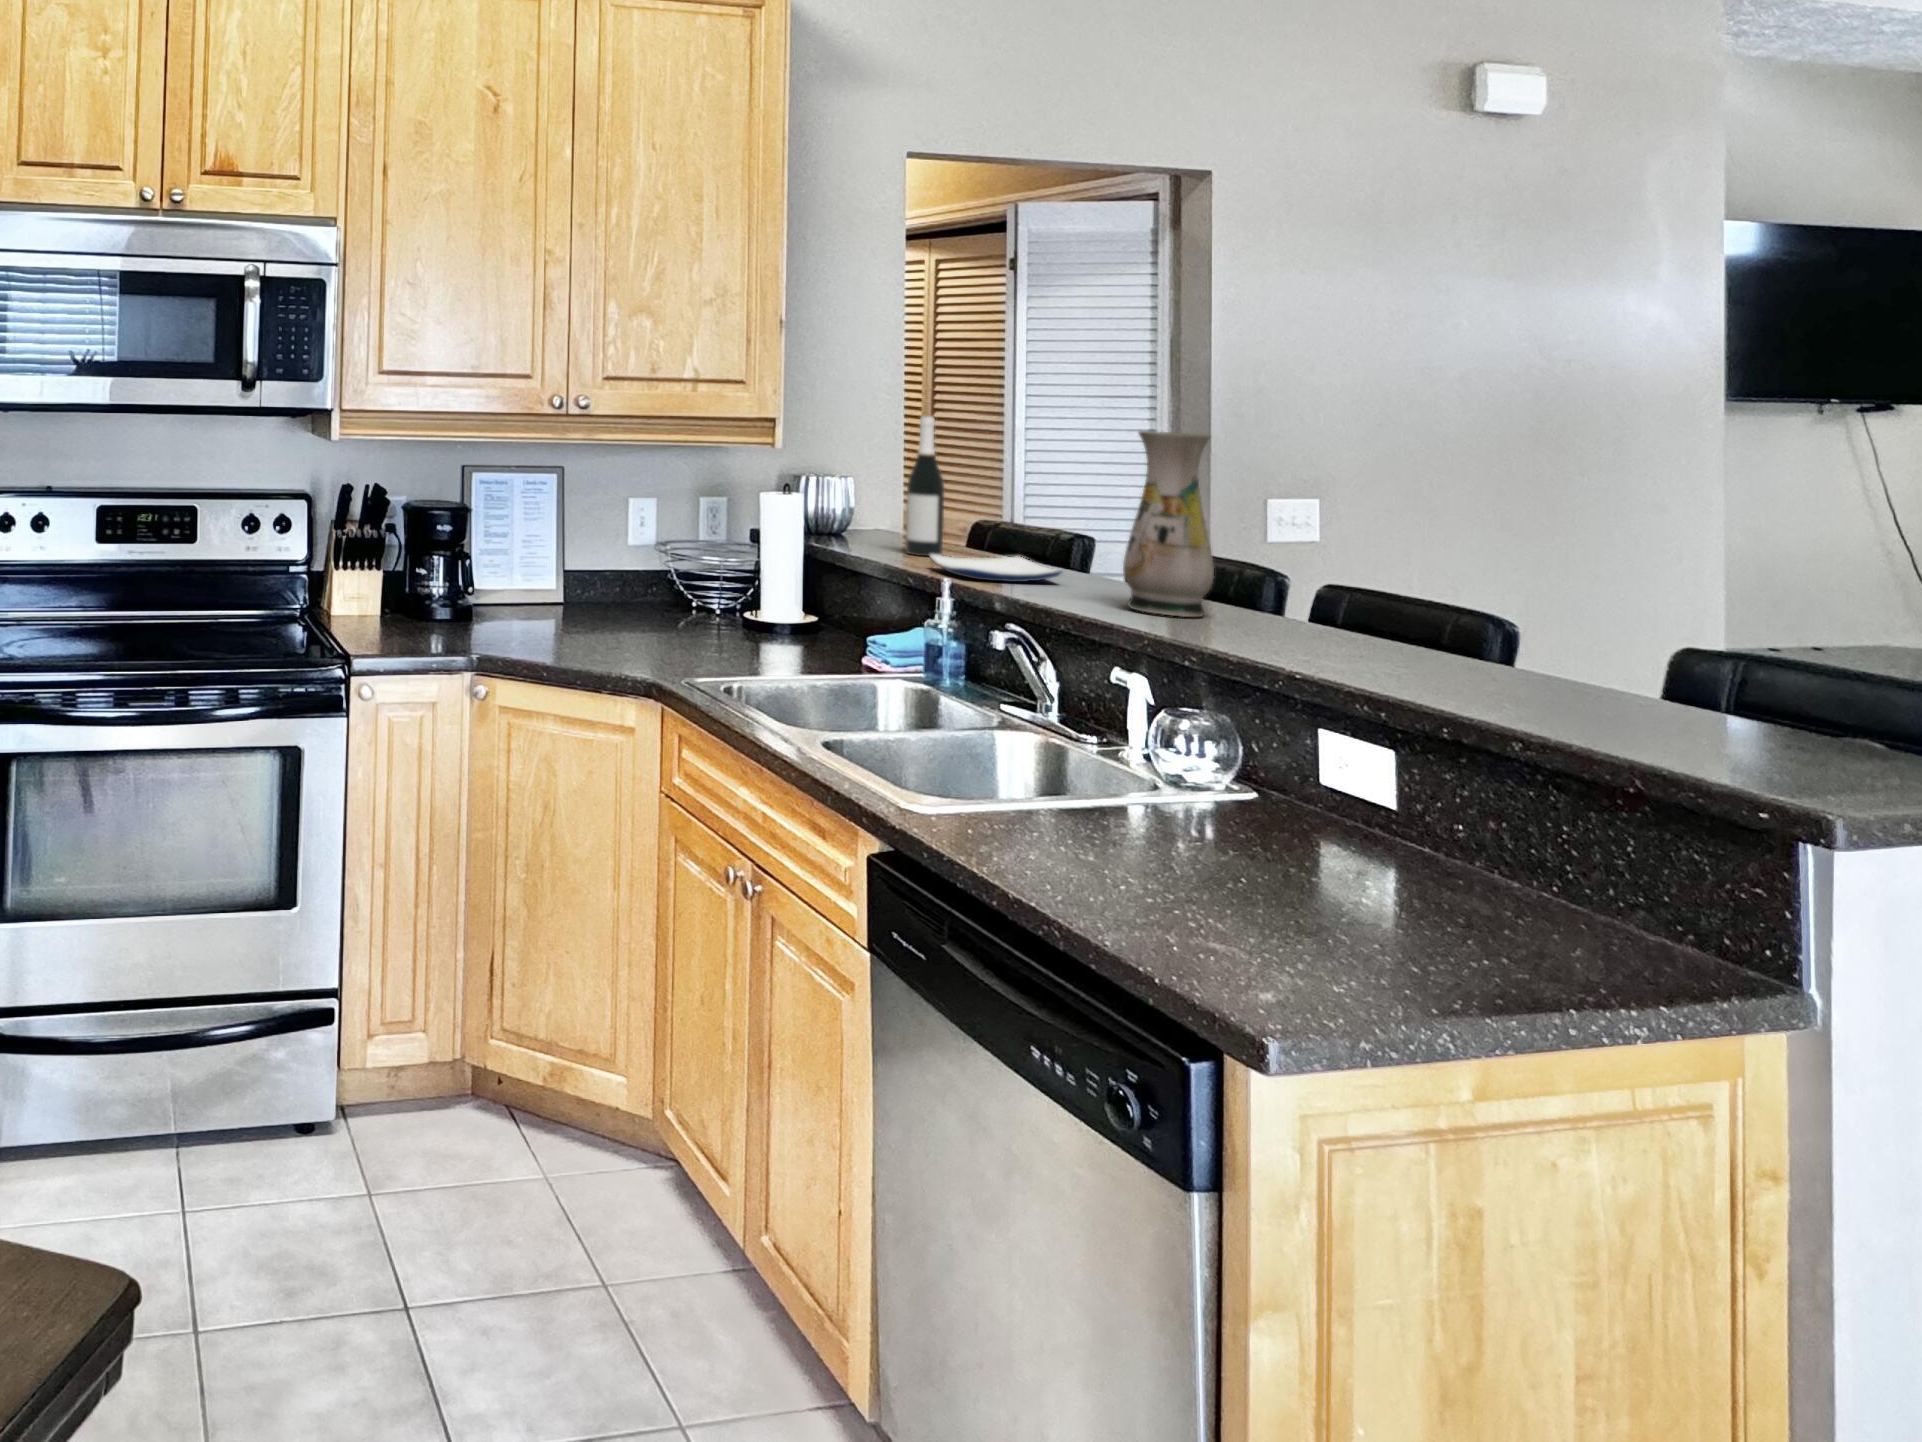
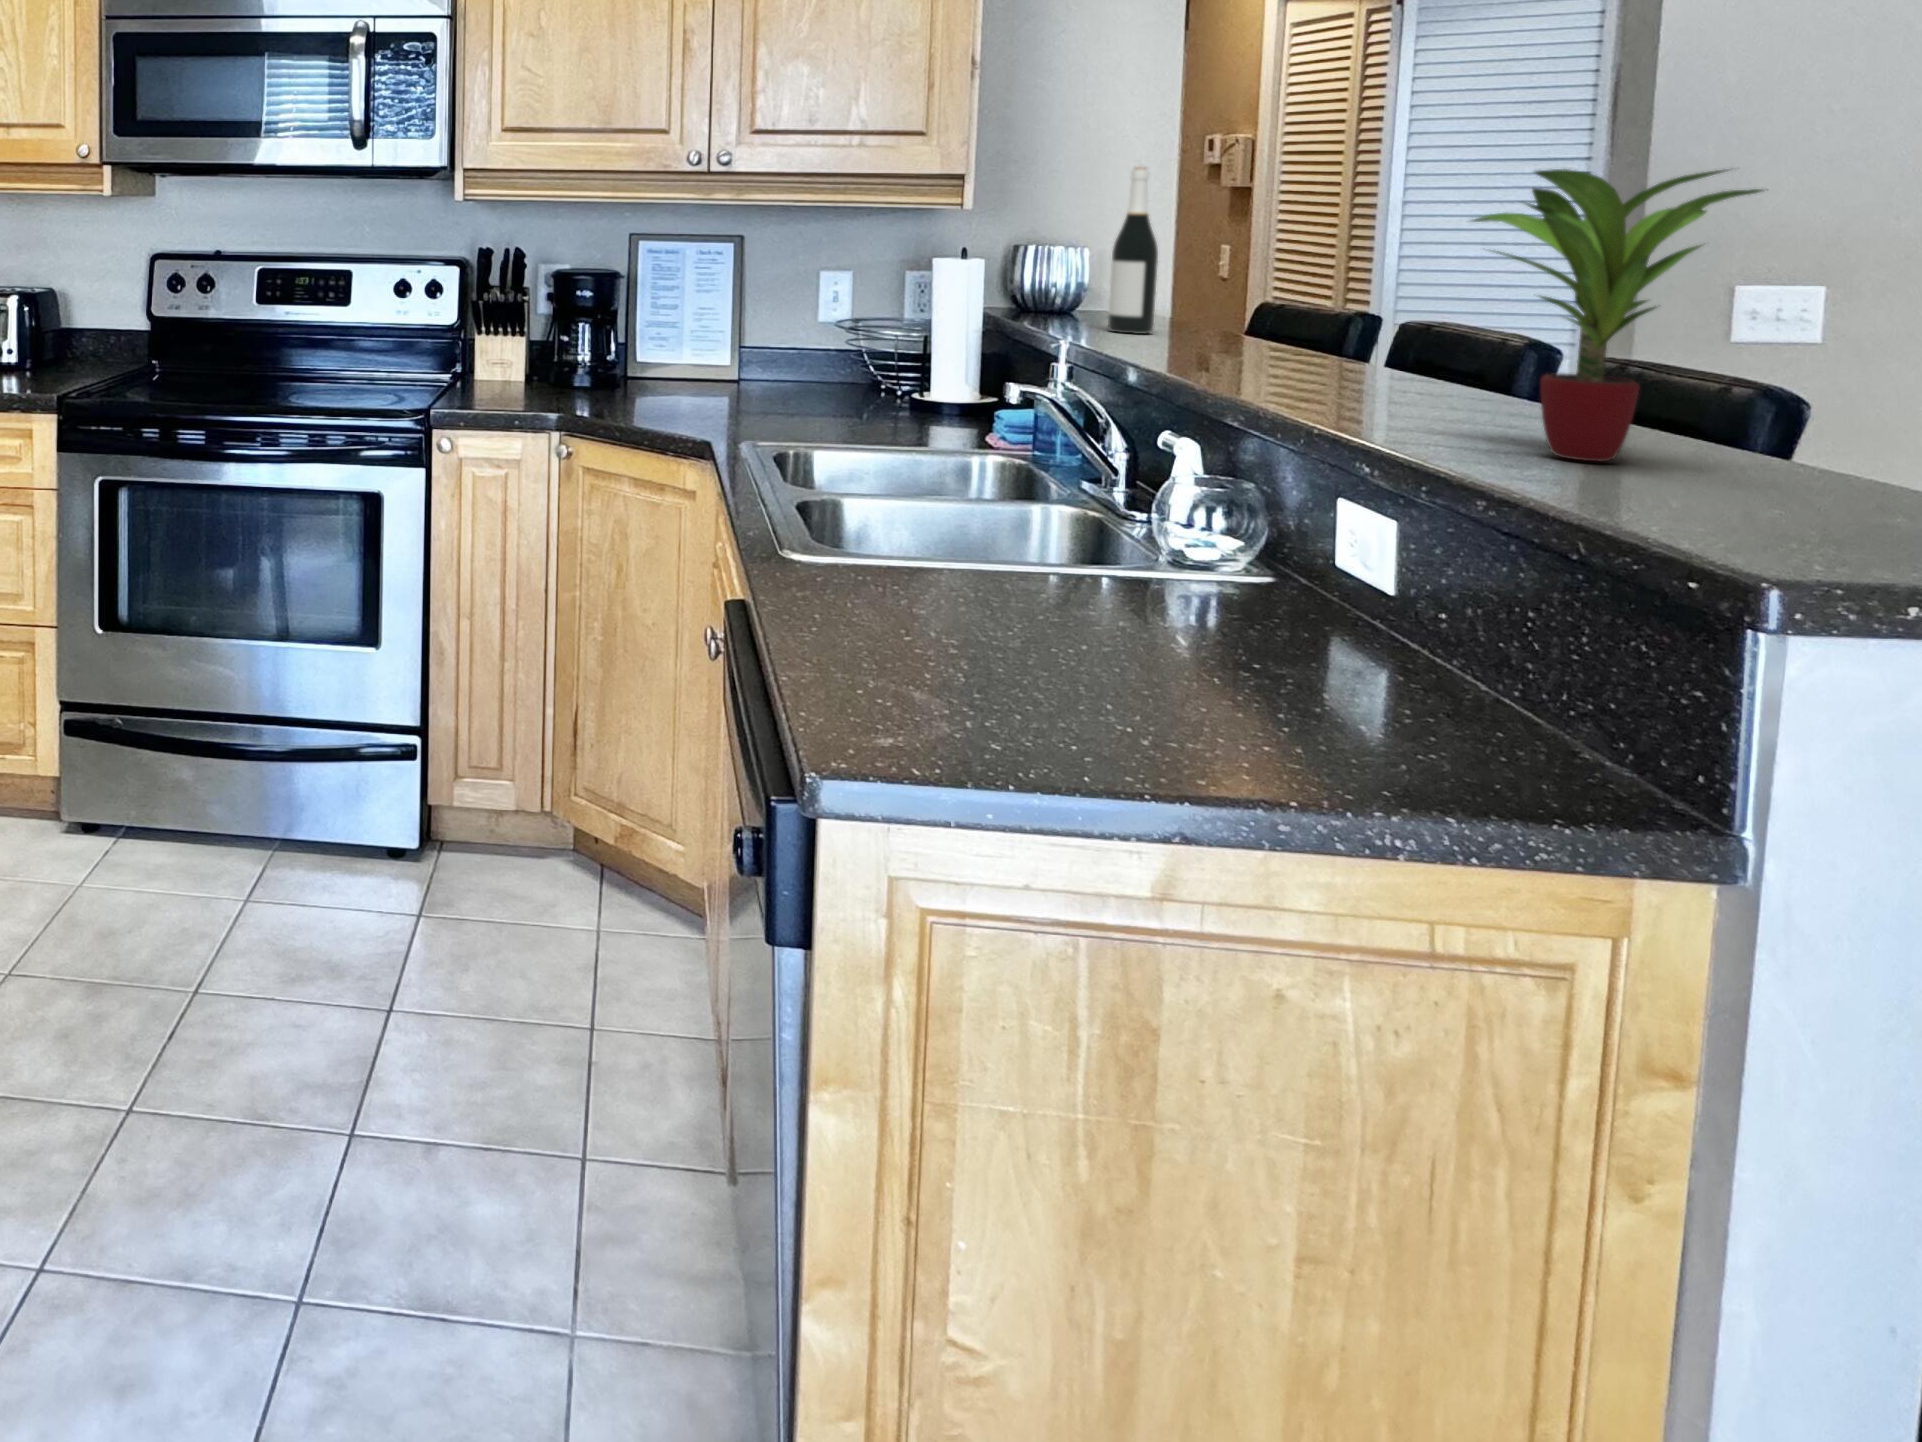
vase: present [1123,431,1214,617] -> none [1237,156,1358,383]
potted plant: none [1427,483,1716,706] -> present [1473,169,1767,461]
plate: present [930,554,1062,582] -> none [1088,324,1230,352]

